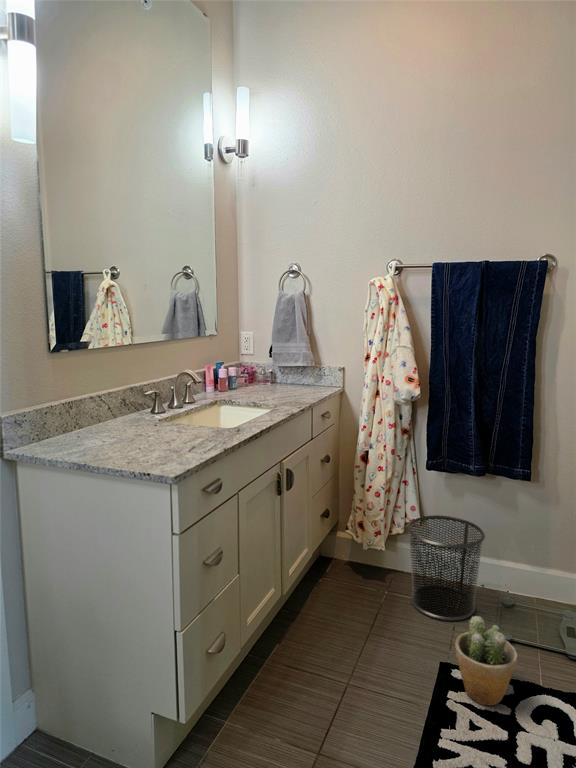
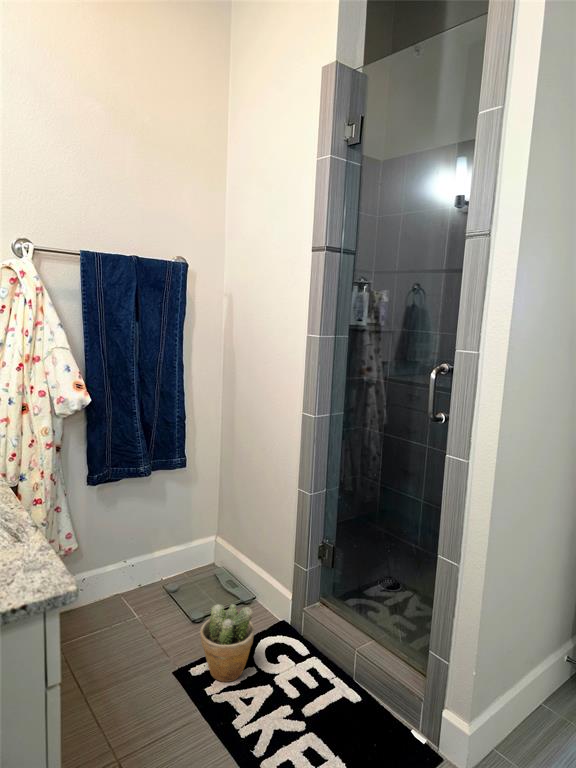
waste bin: present [407,515,485,620] -> none [82,526,164,639]

